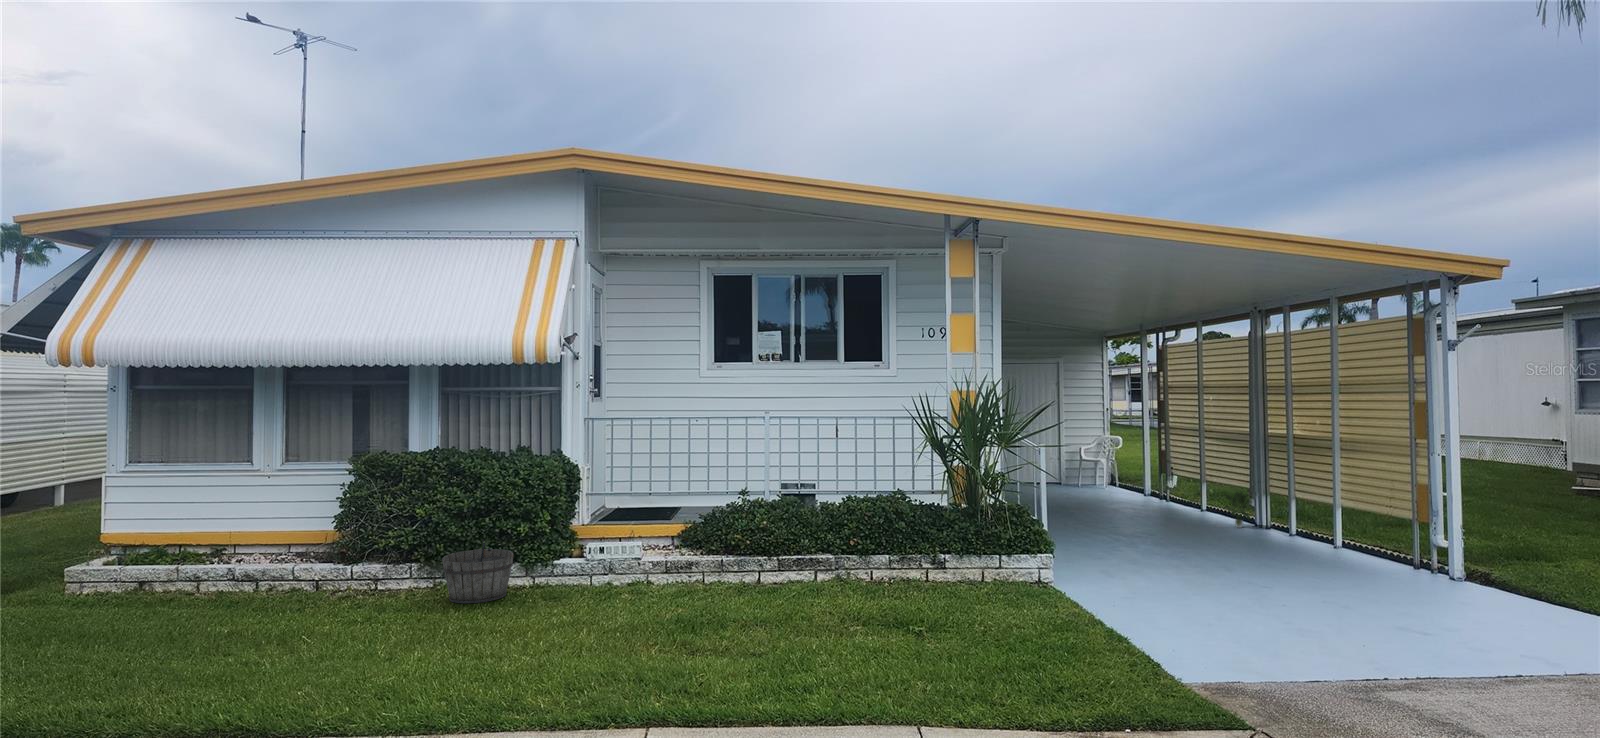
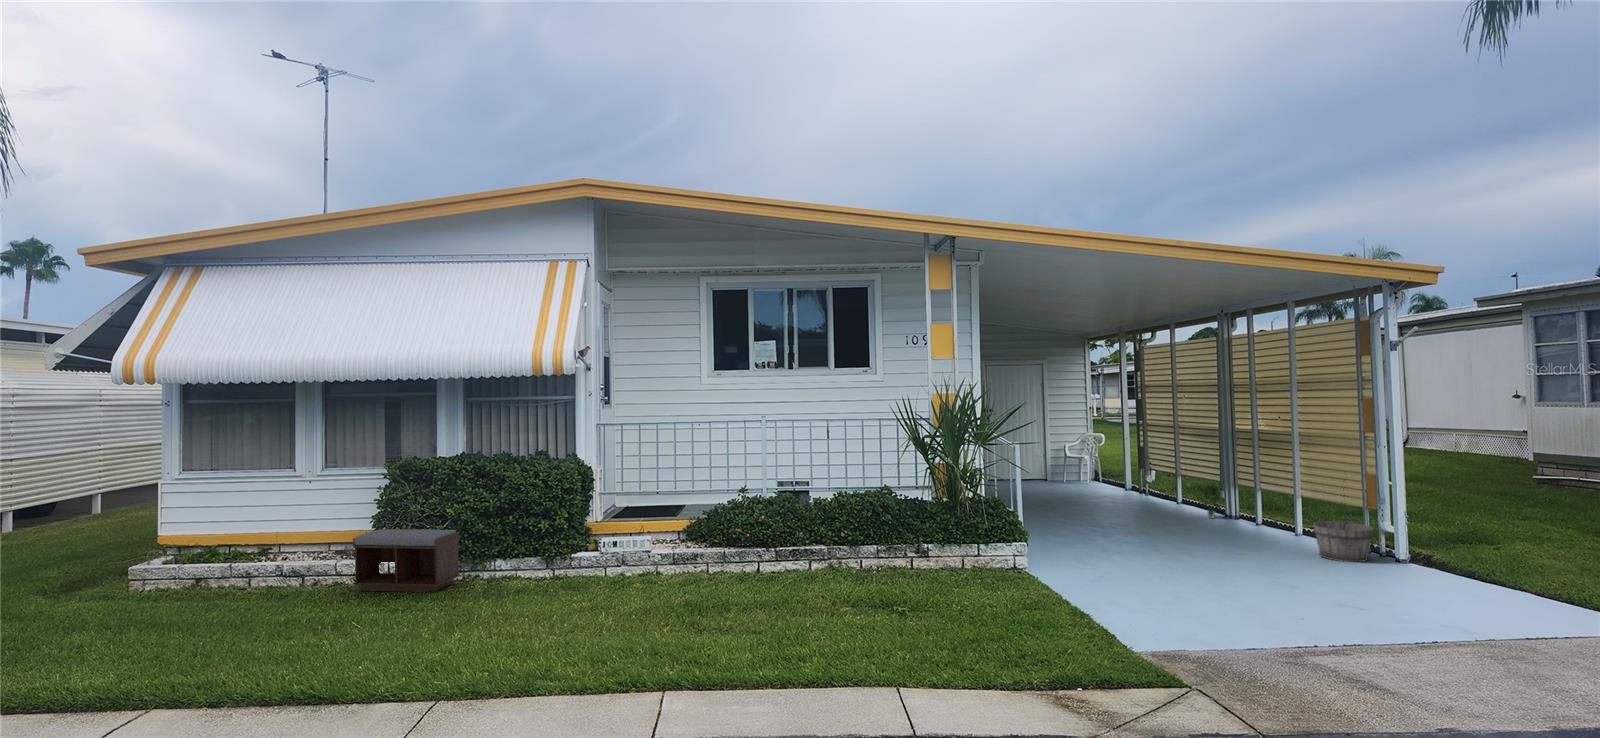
bench: none [311,530,430,601] -> present [353,529,460,592]
wooden bucket: present [442,539,514,603] -> present [1313,519,1373,562]

